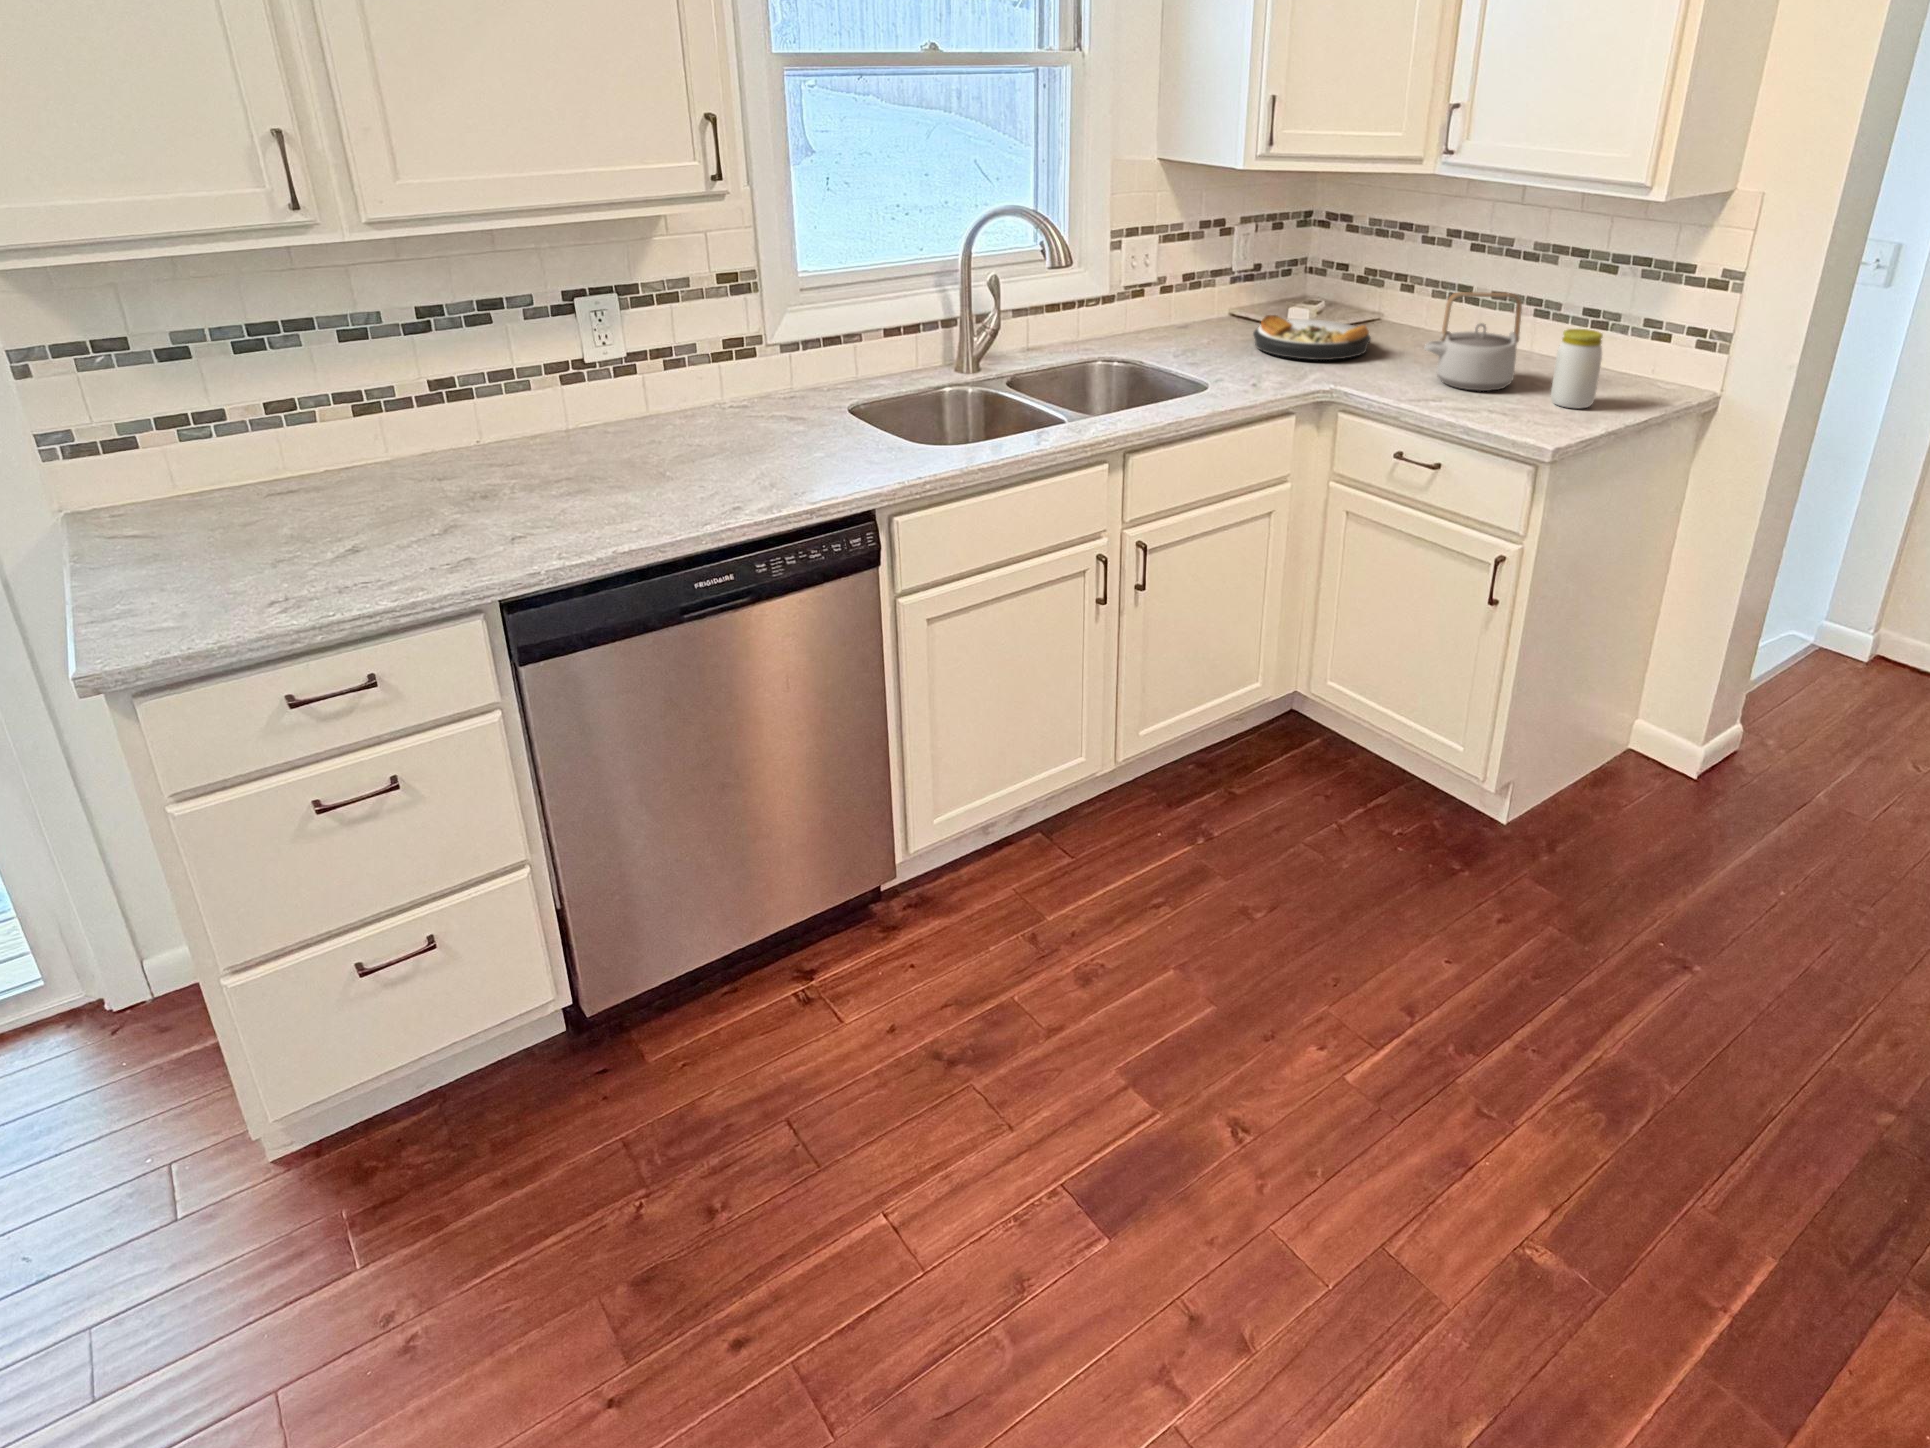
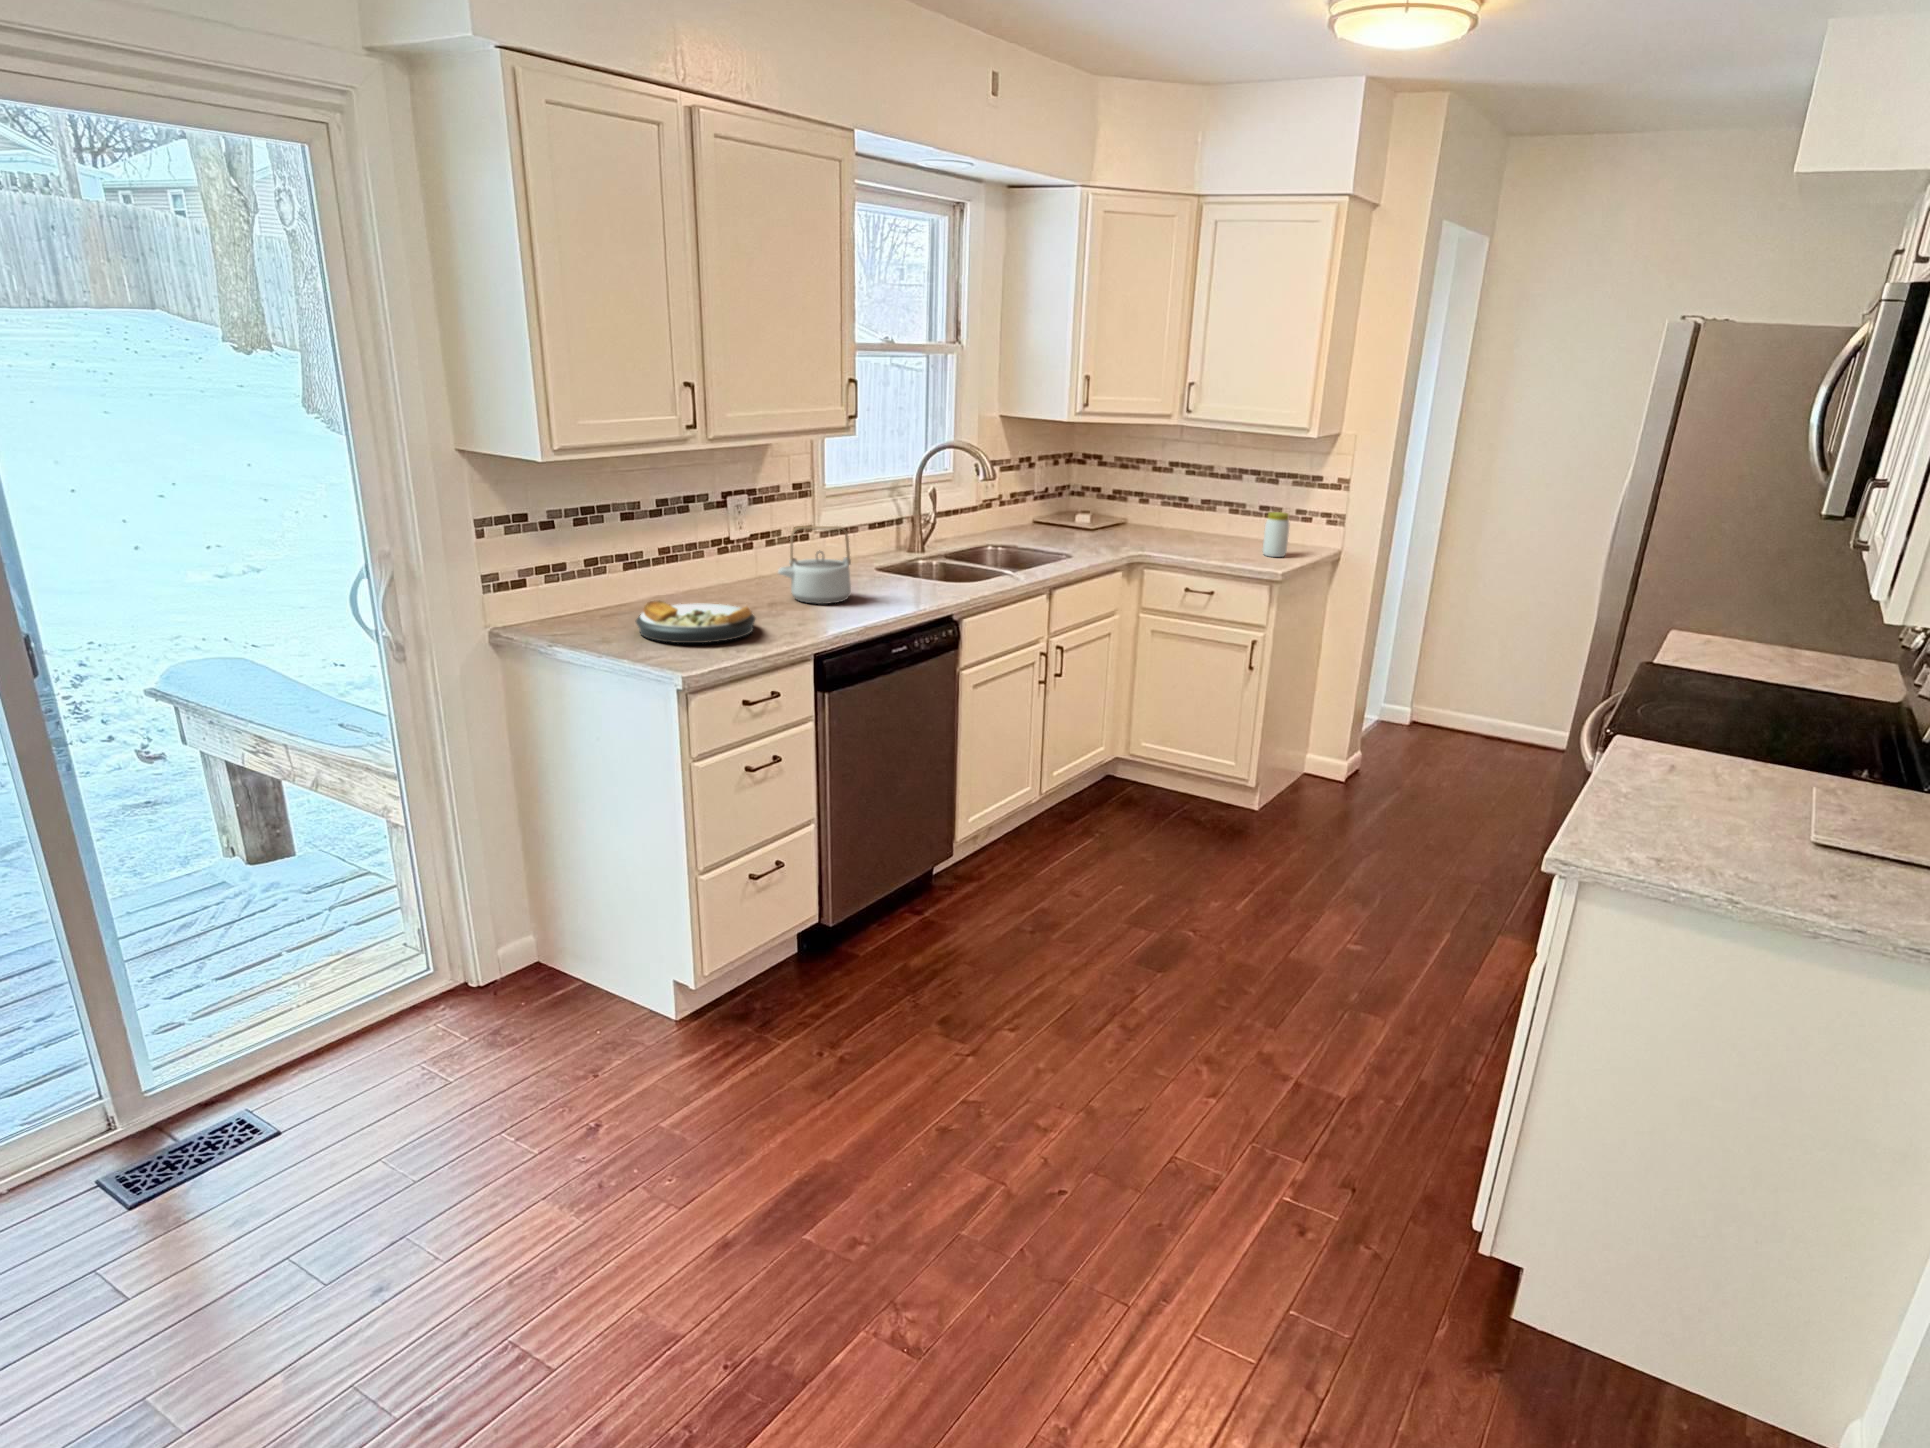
teapot: present [1424,292,1522,391] -> present [778,526,851,604]
plate: present [1253,315,1371,360] -> present [636,601,755,643]

